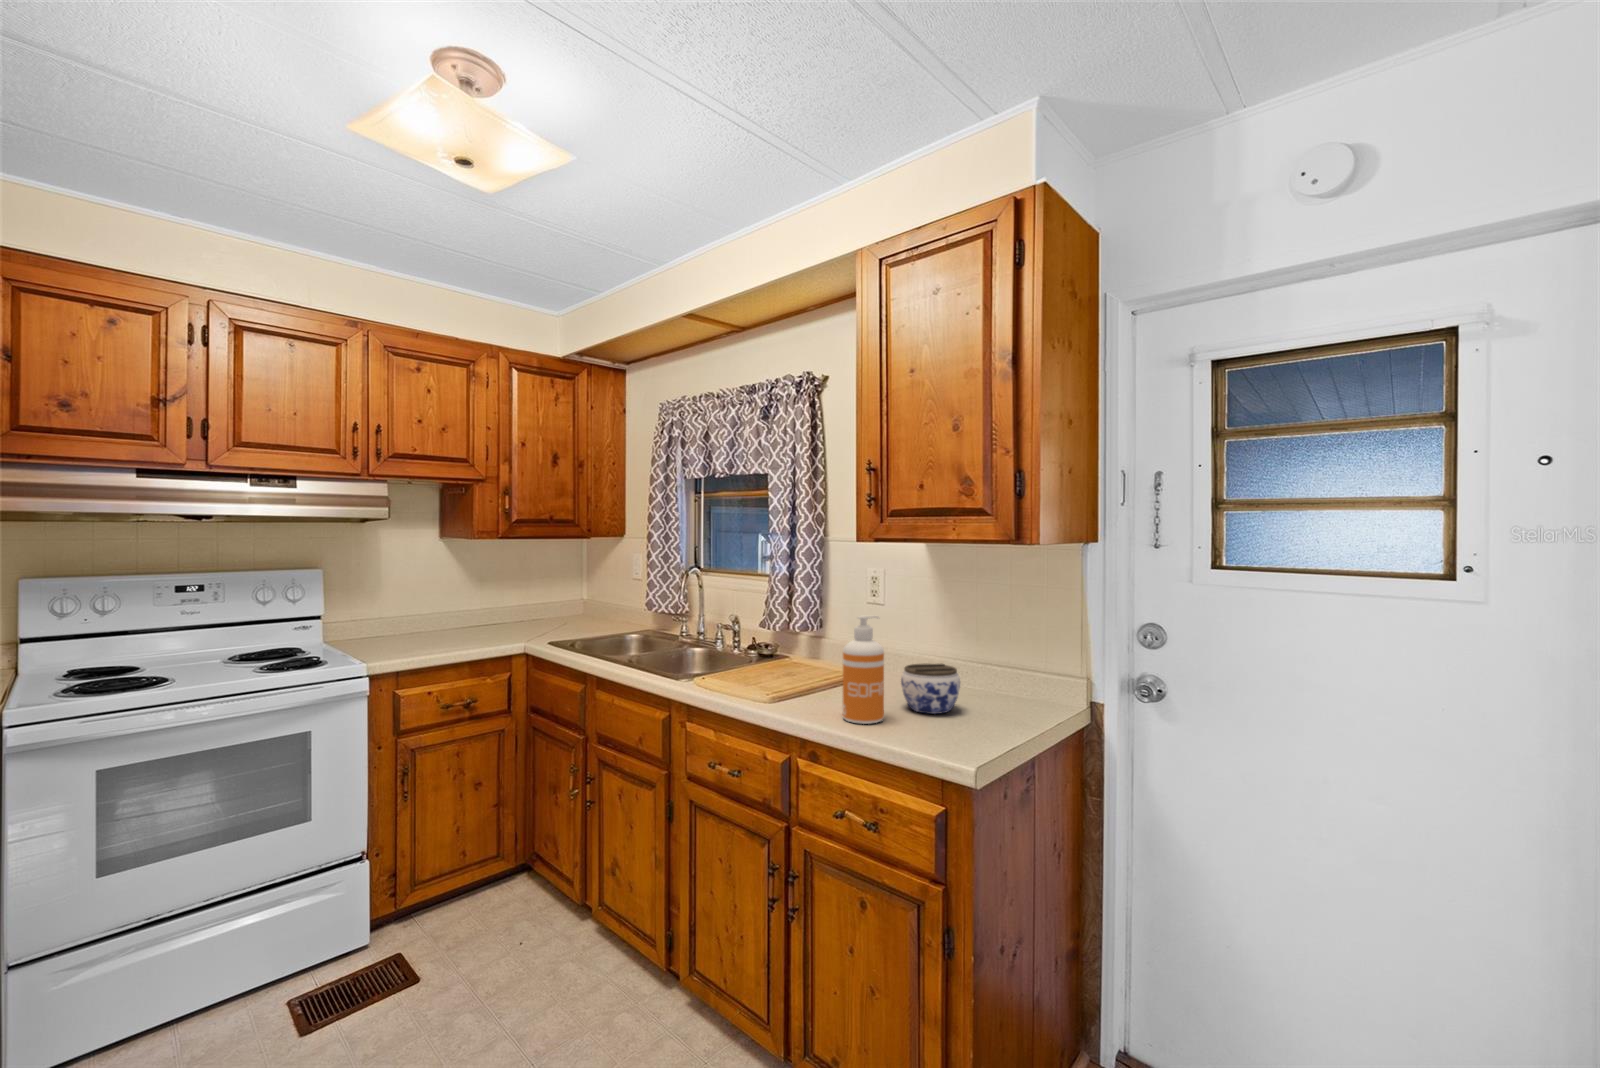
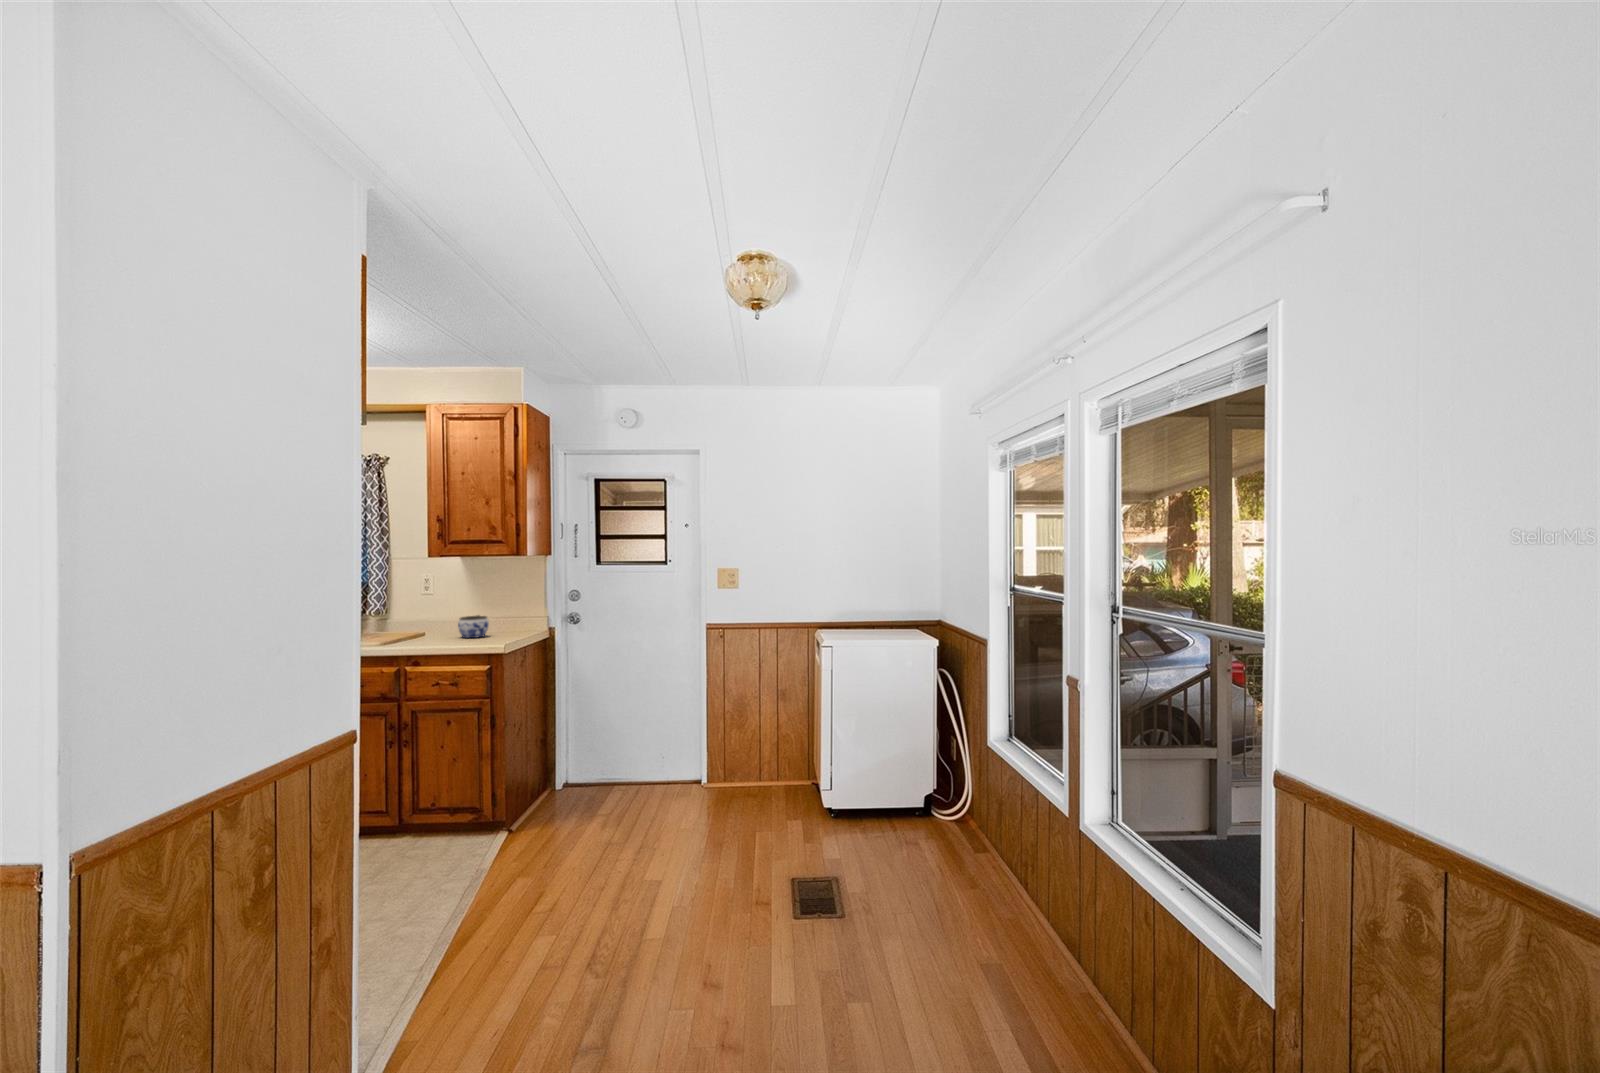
soap dispenser: present [843,616,884,724] -> none [431,593,453,643]

